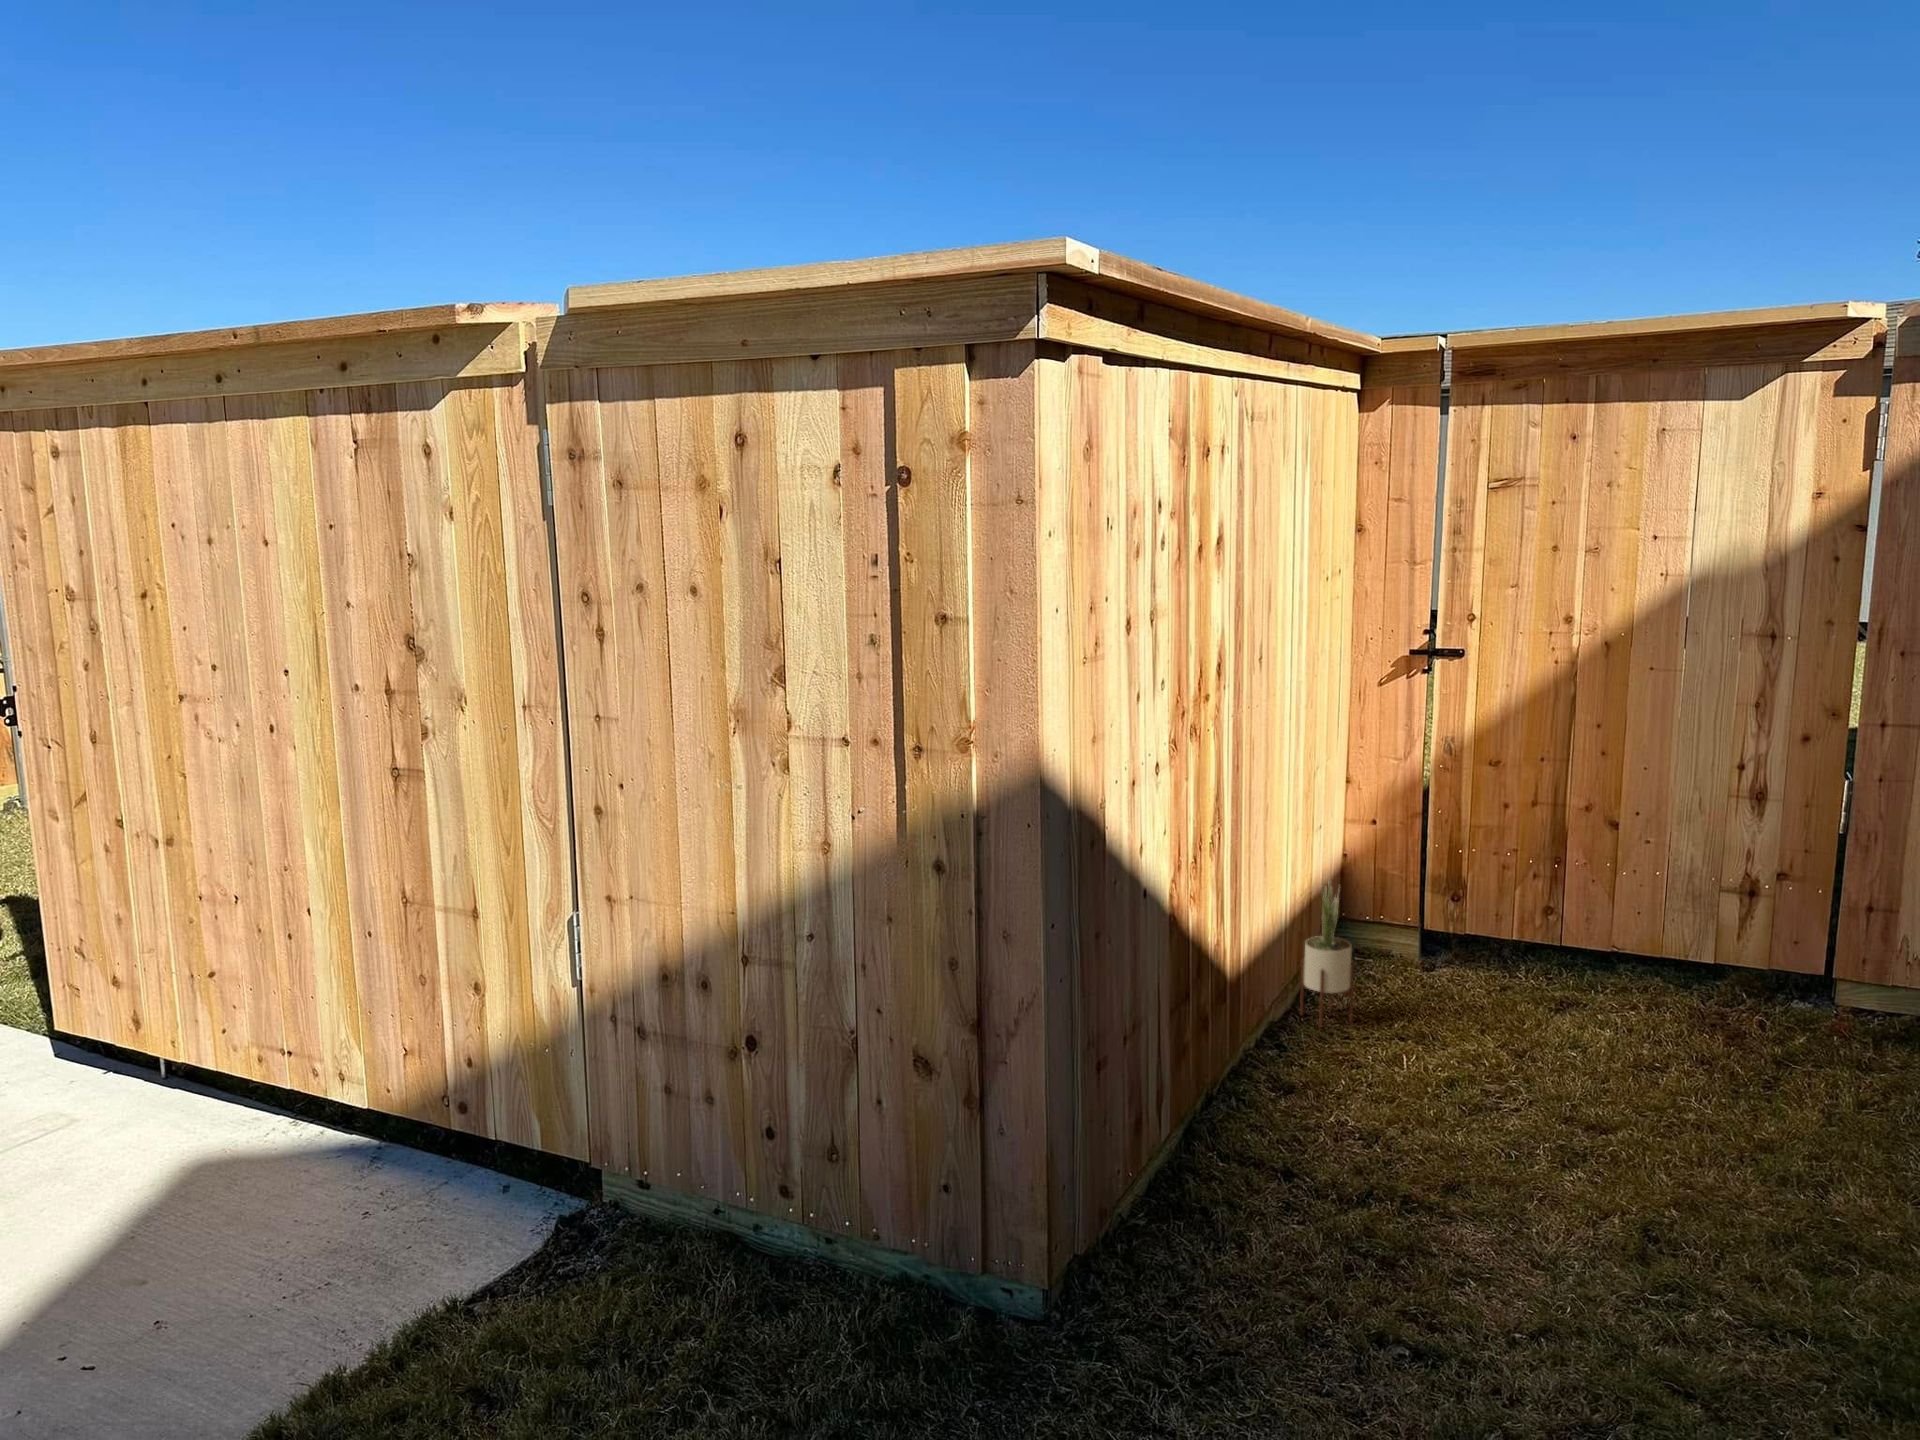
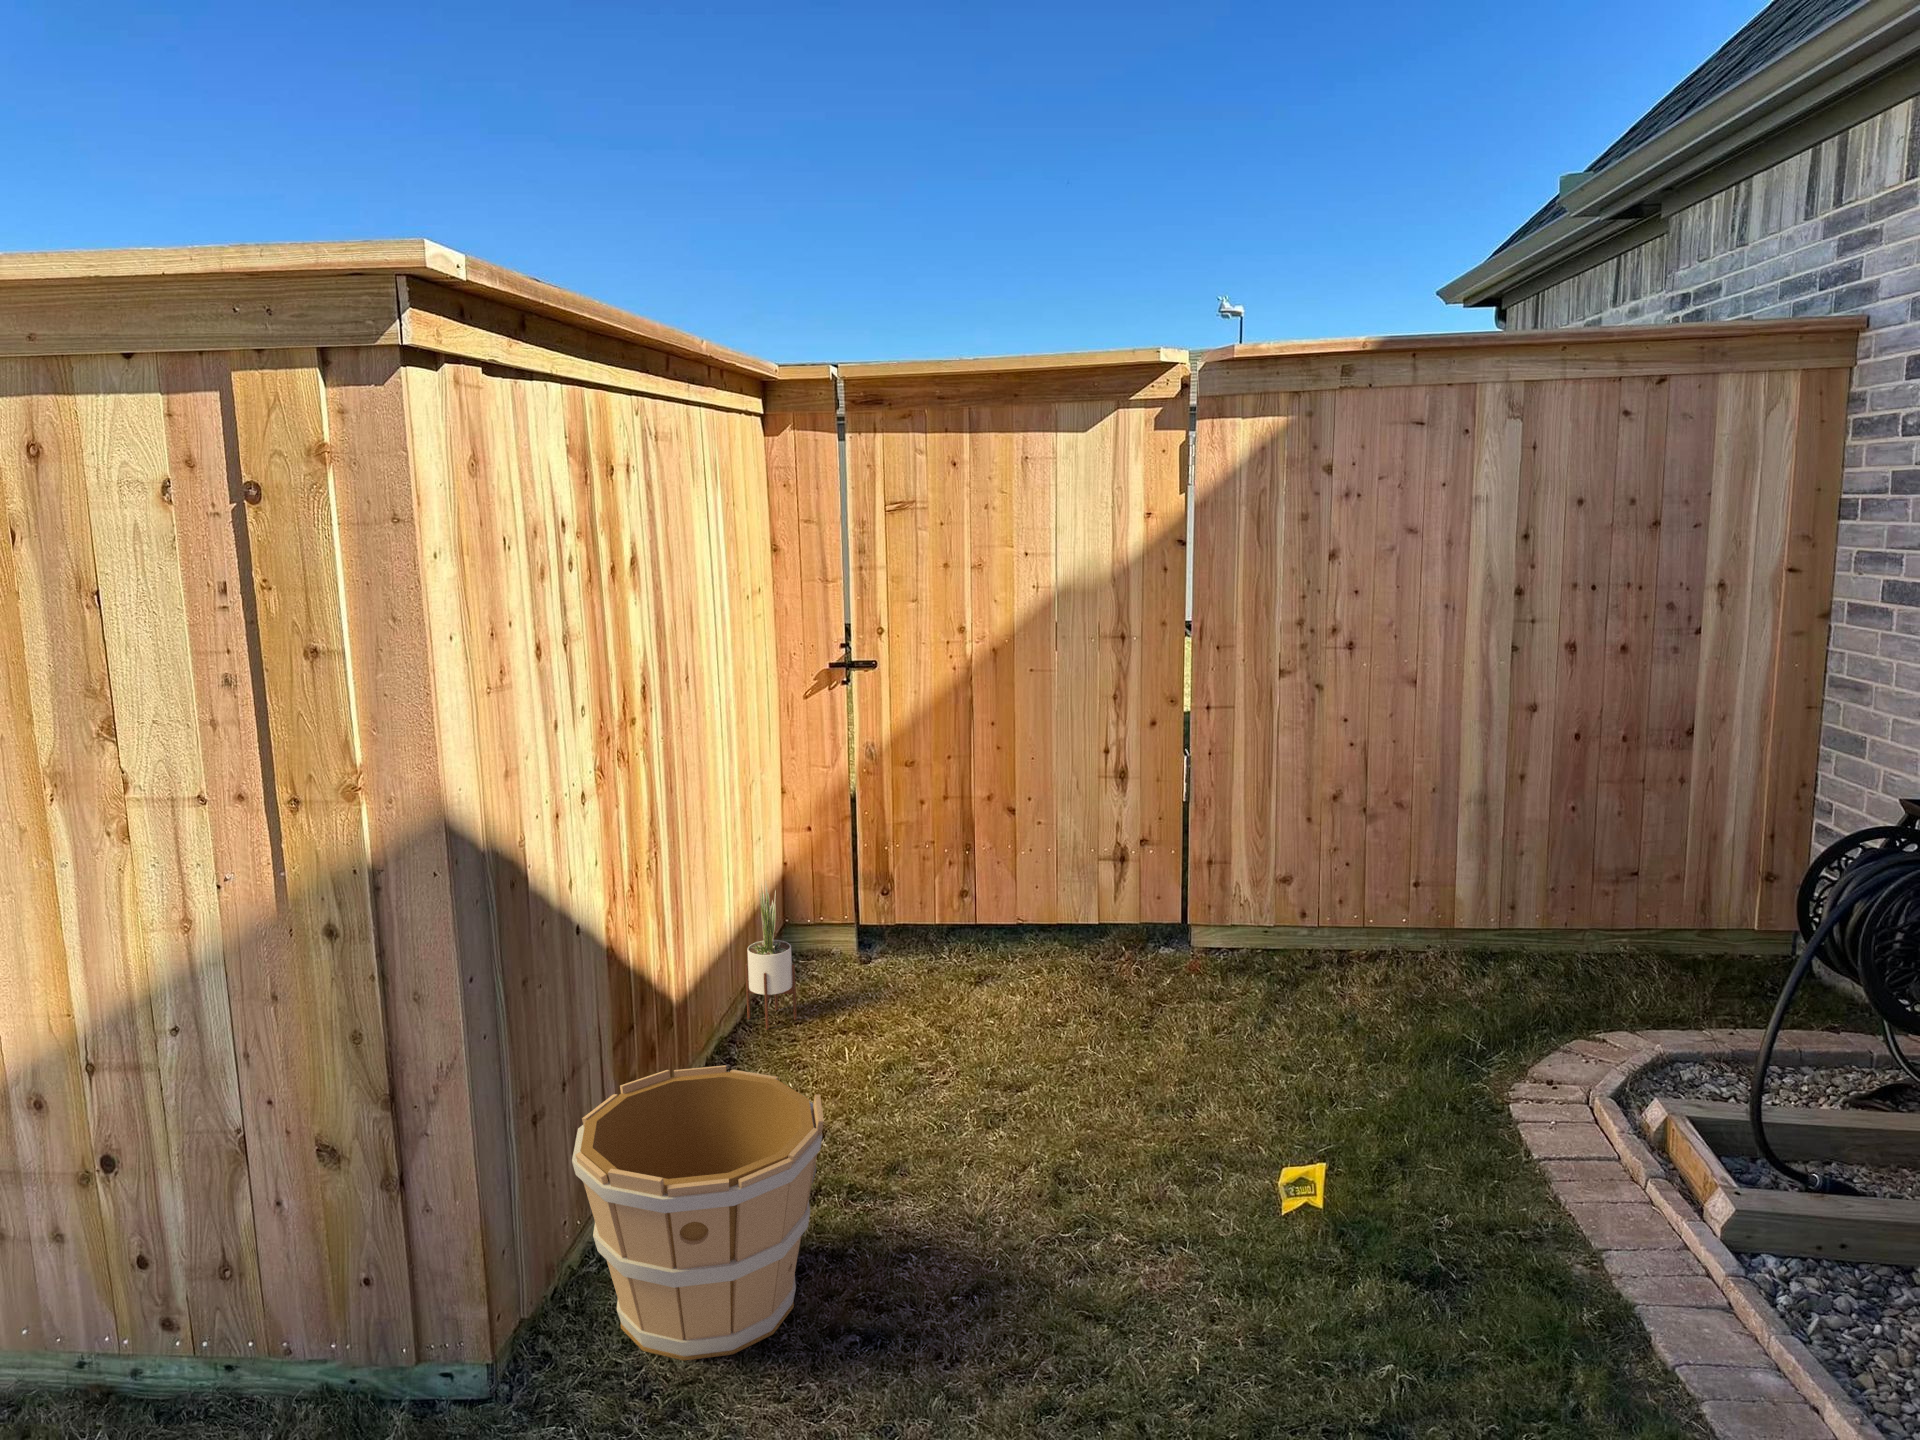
wooden bucket: none [1132,1046,1384,1334] -> present [572,1065,824,1361]

